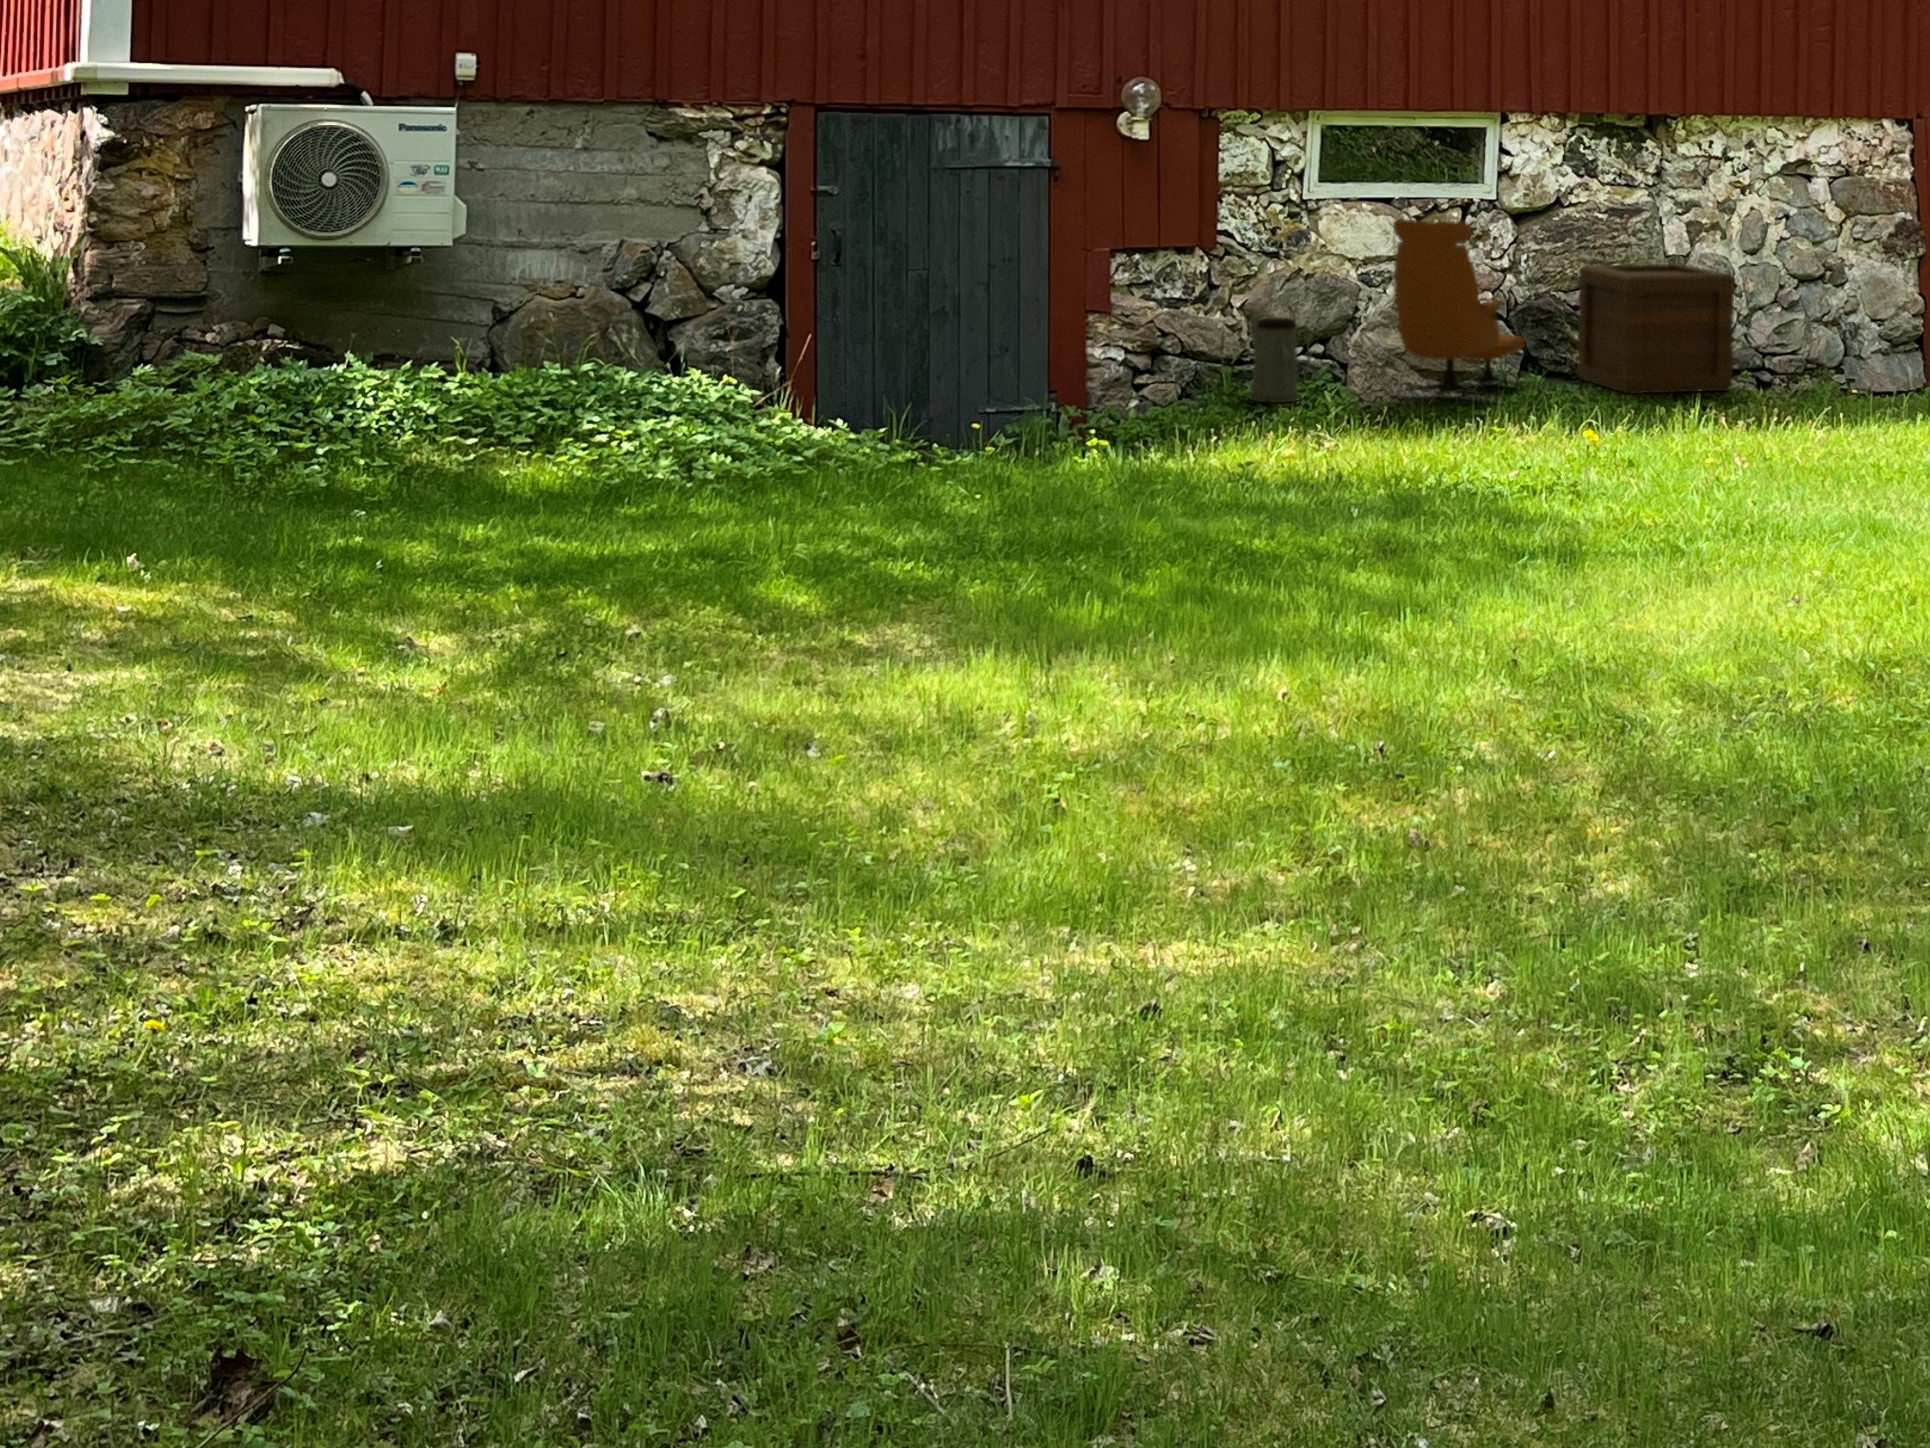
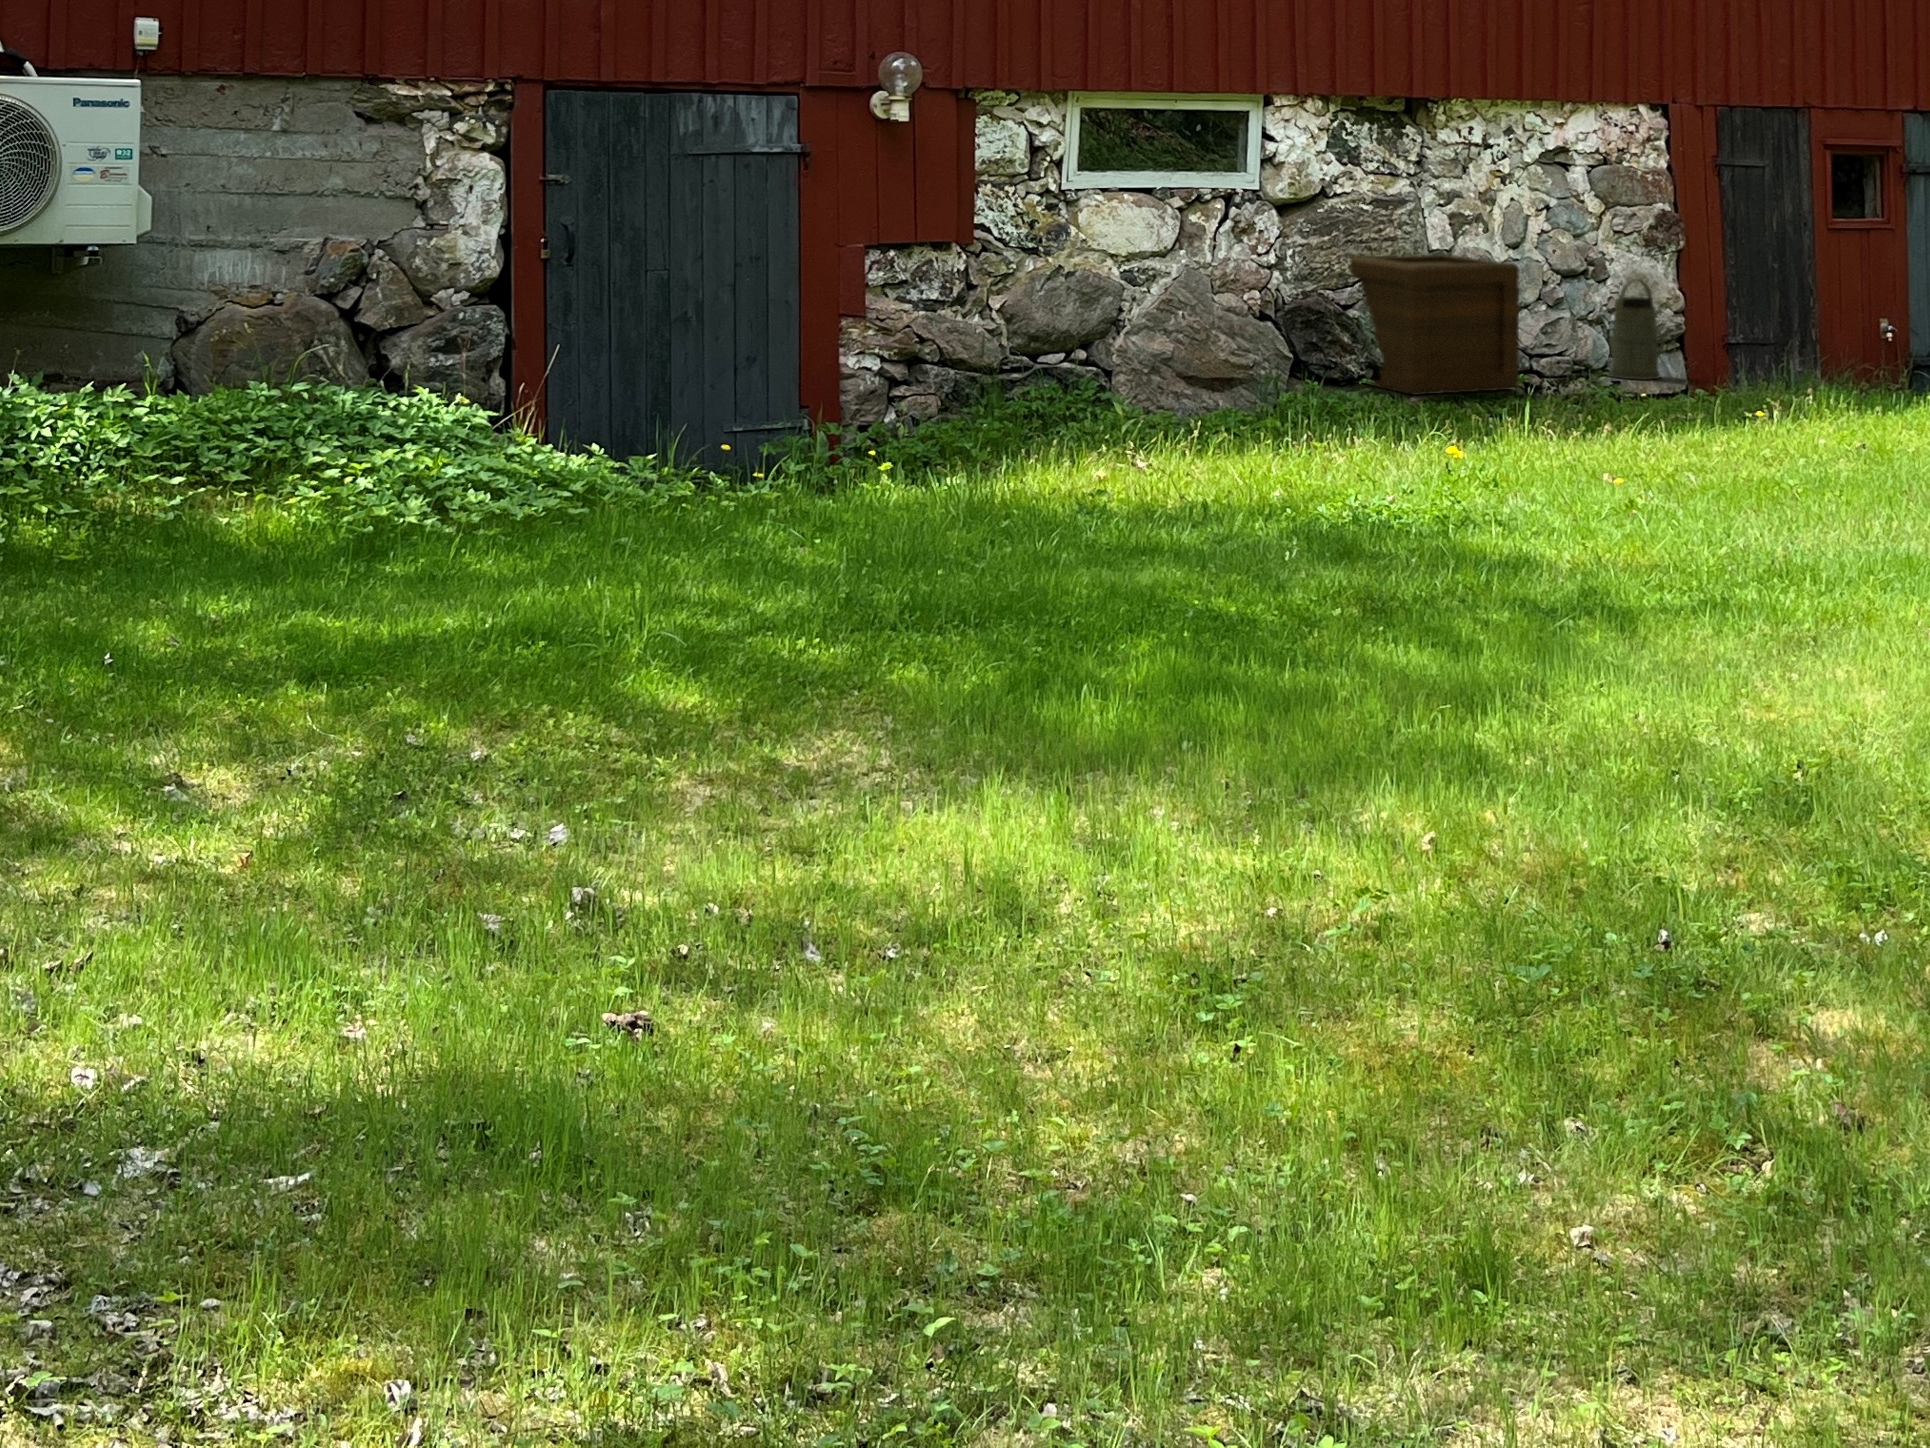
lounge chair: present [1393,218,1525,404] -> none [1173,205,1303,412]
watering can: present [1248,299,1300,402] -> present [1610,279,1665,380]

